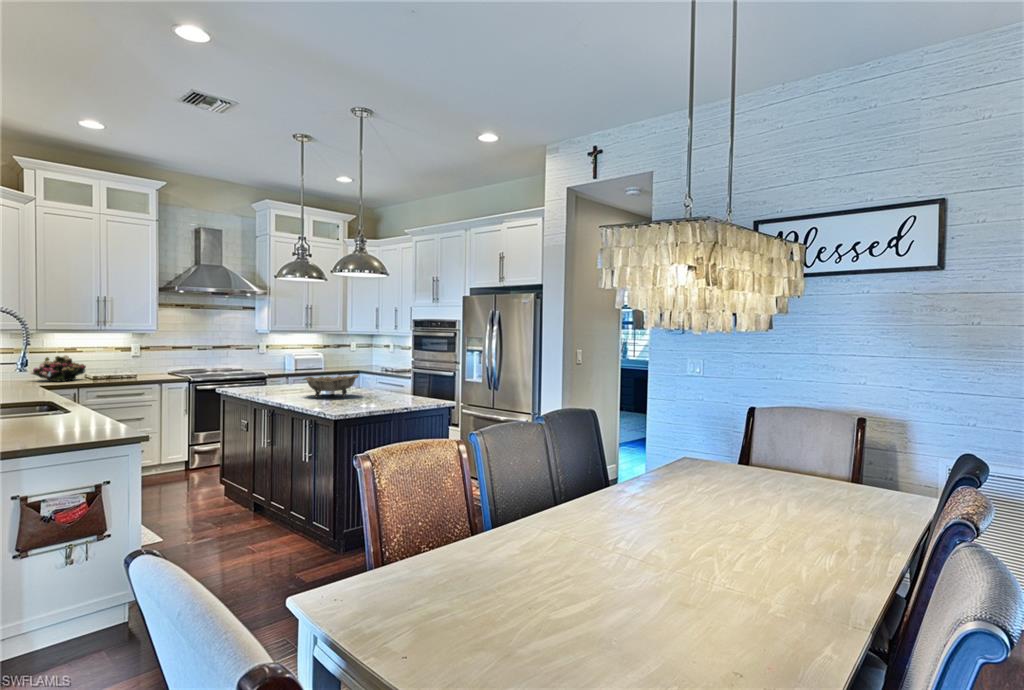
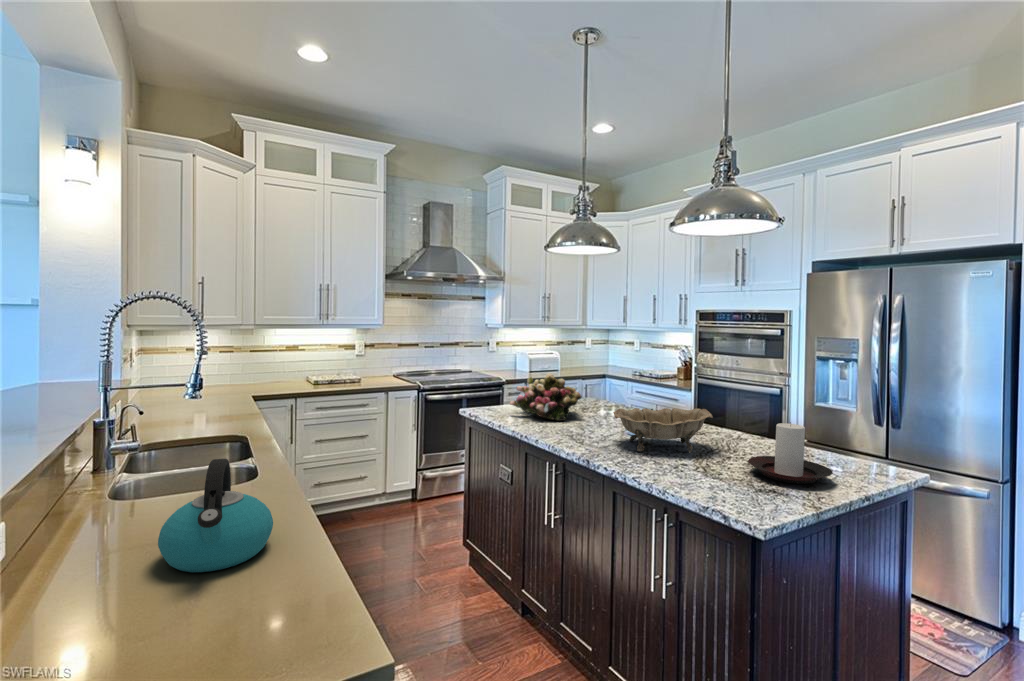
flower arrangement: present [31,355,86,382] -> present [510,373,582,421]
candle holder: none [362,375,400,404] -> present [748,422,833,484]
kettle: none [33,384,89,428] -> present [158,459,273,572]

